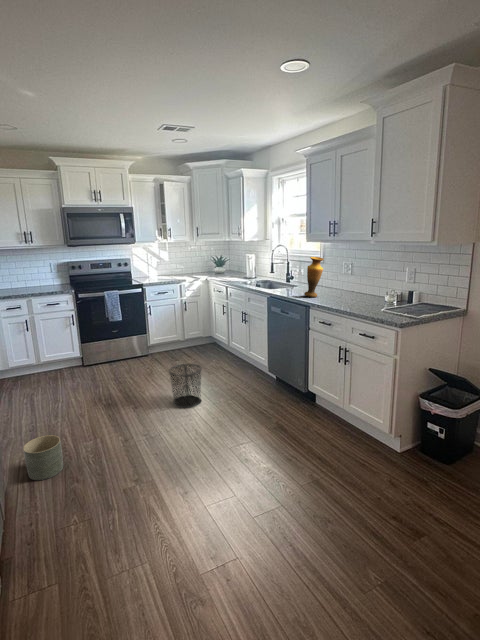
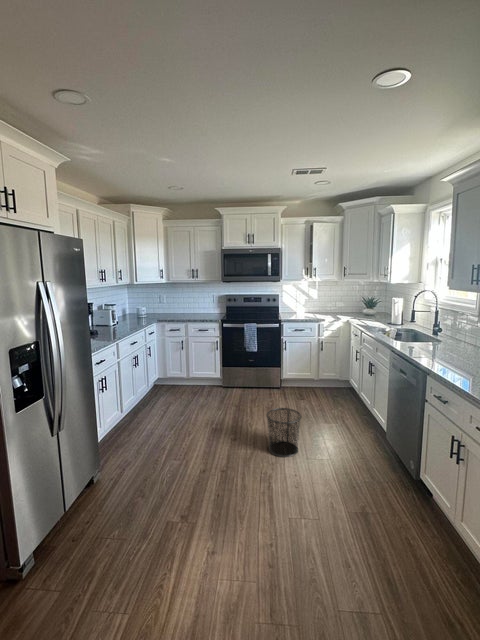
vase: present [304,257,324,297] -> none [434,309,465,362]
planter: present [23,435,63,480] -> none [113,449,145,489]

